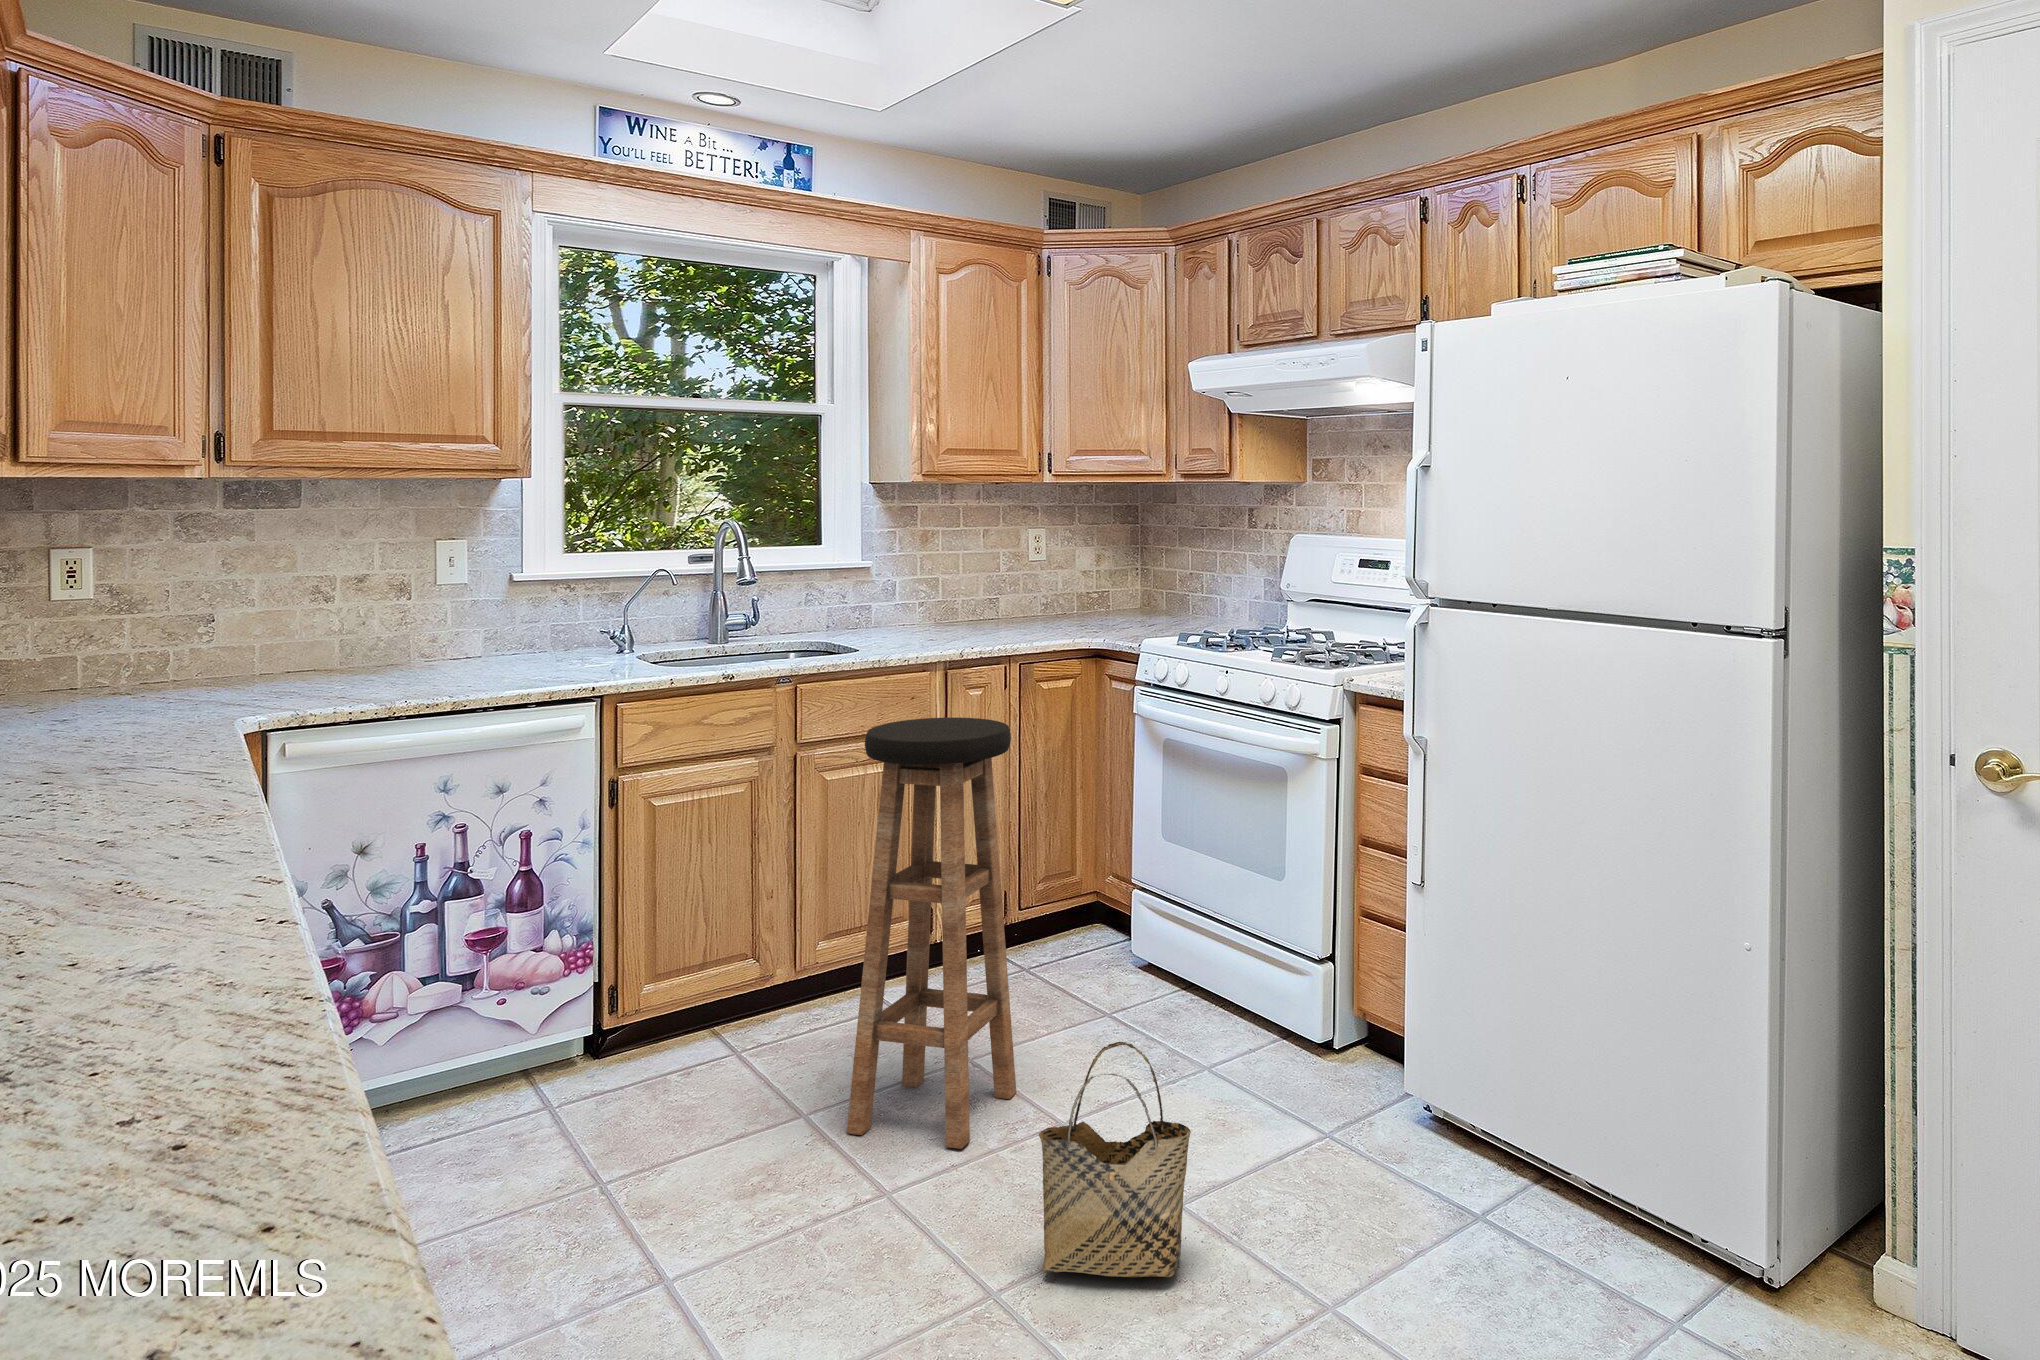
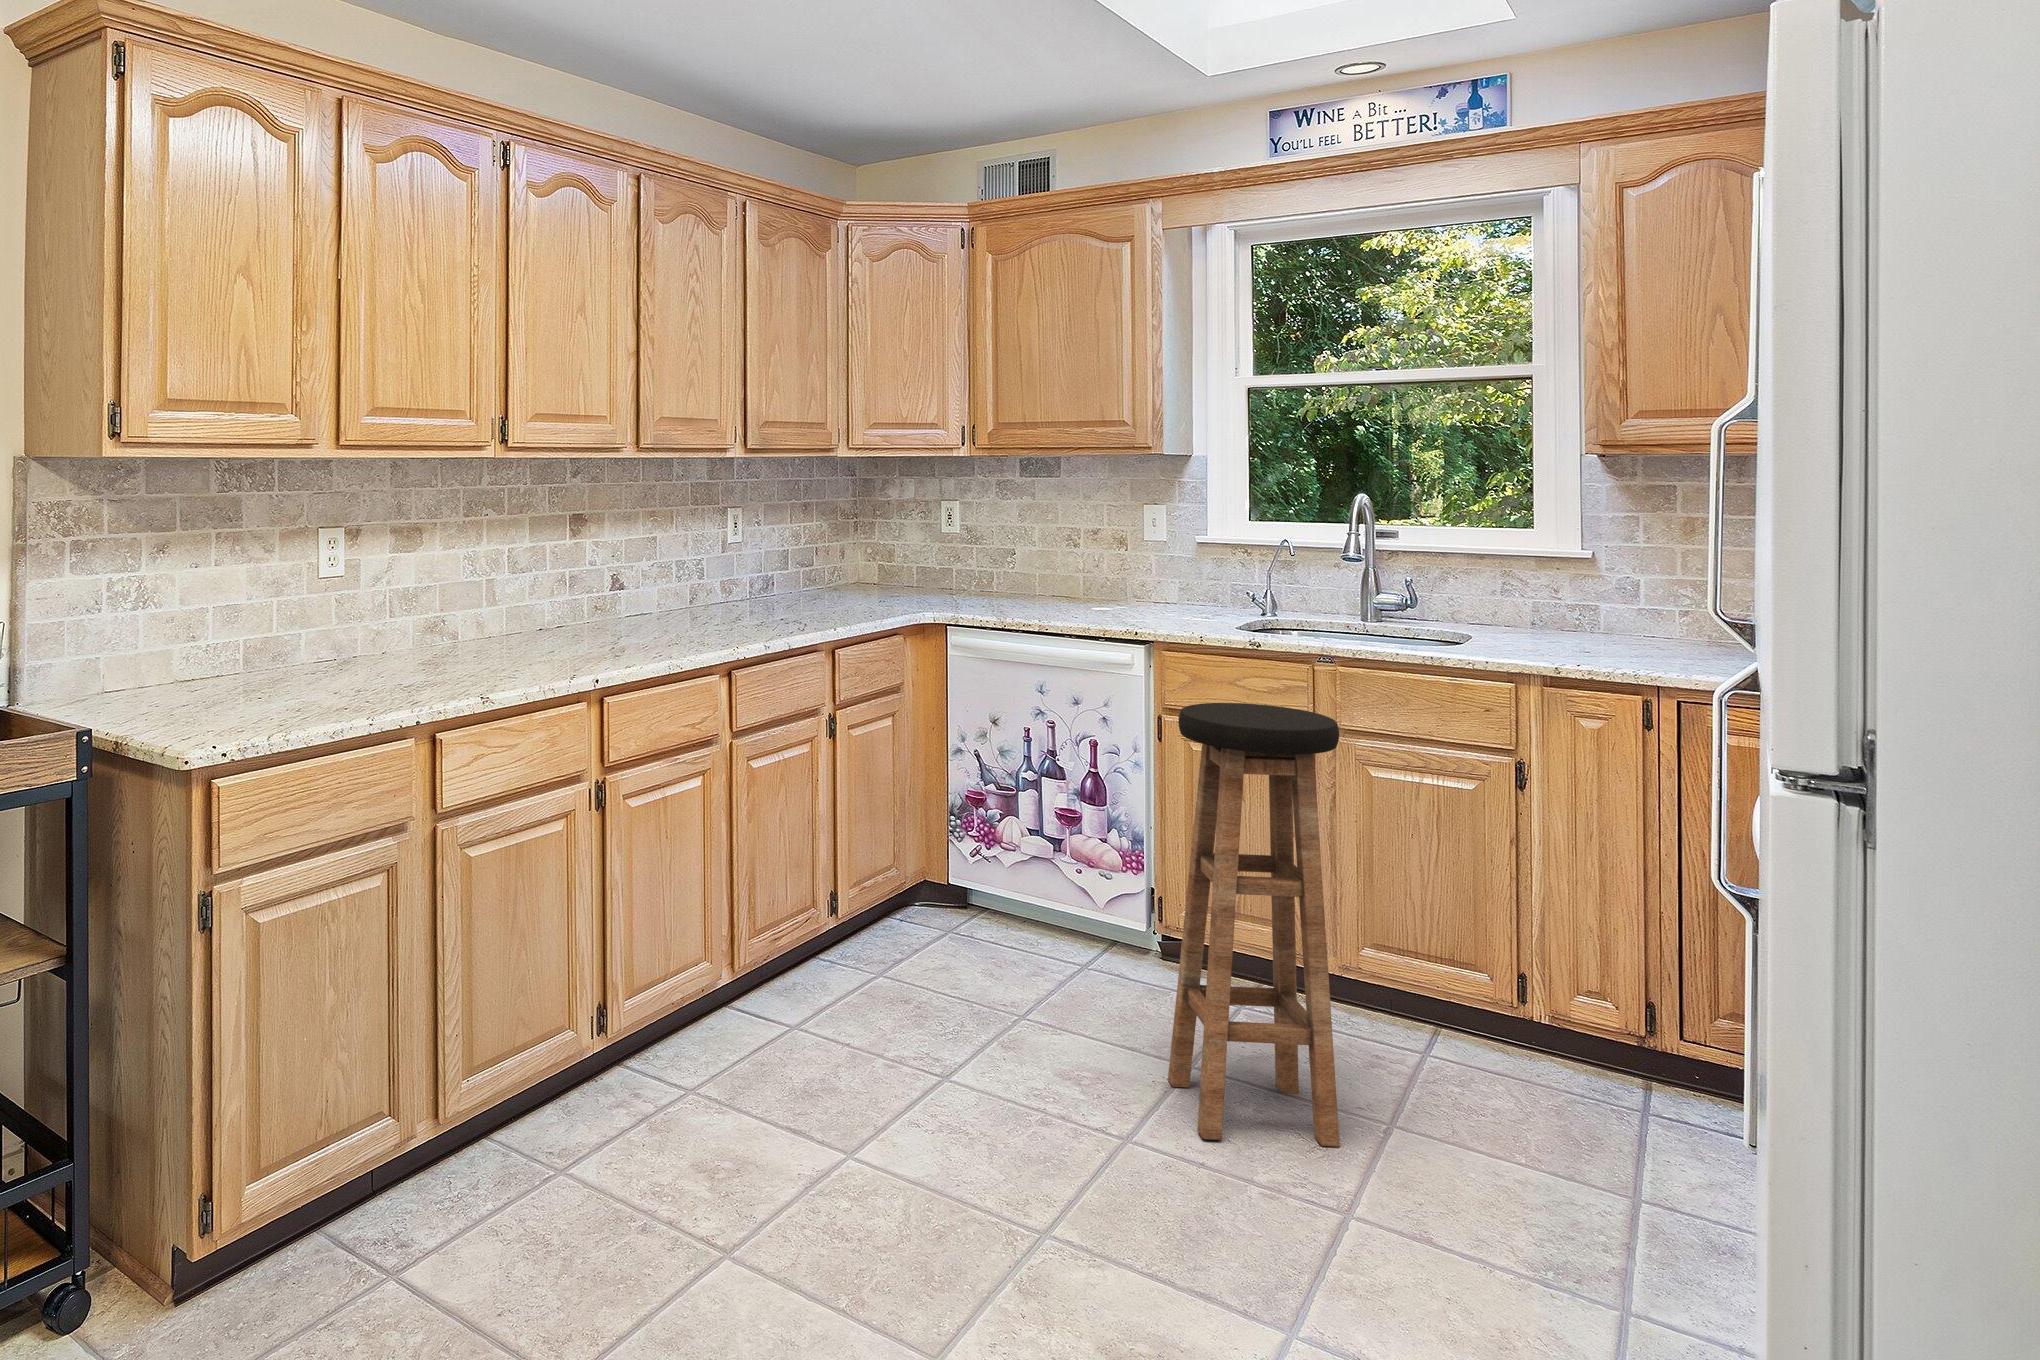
woven basket: present [1039,1042,1191,1277] -> none [1052,1047,1168,1301]

